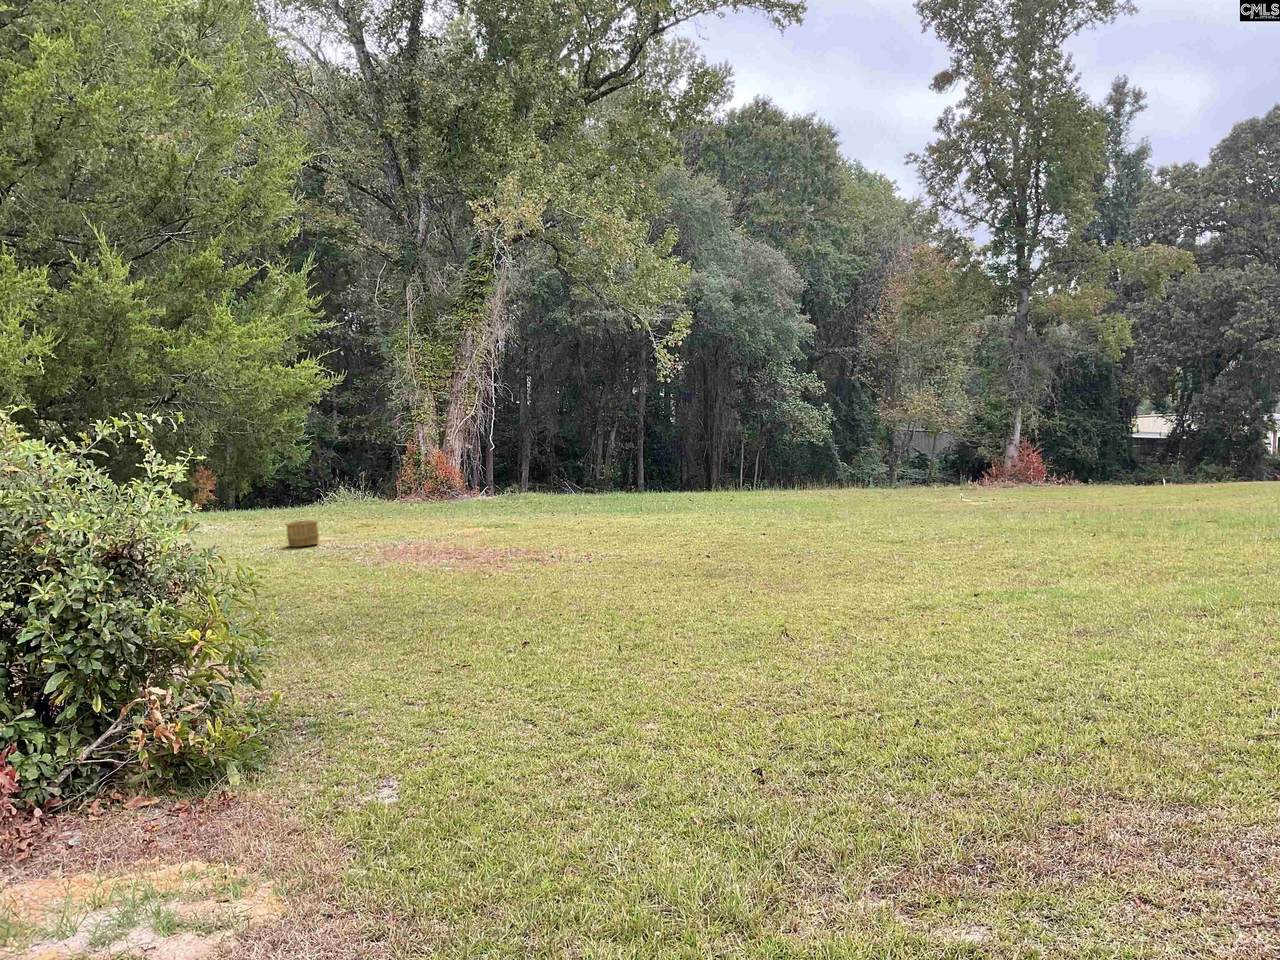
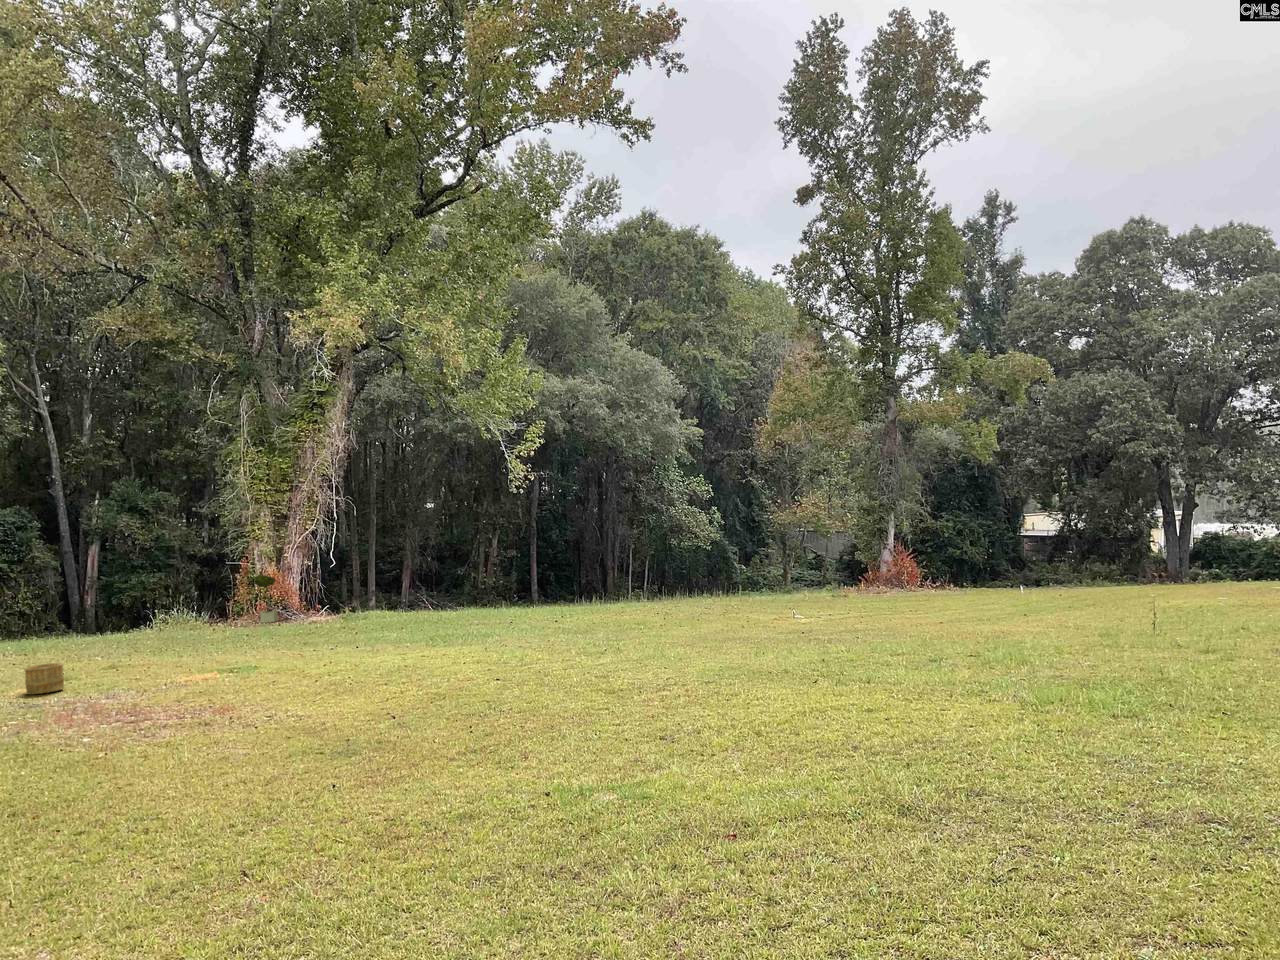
potted tree: none [424,455,446,500] -> present [254,574,278,623]

